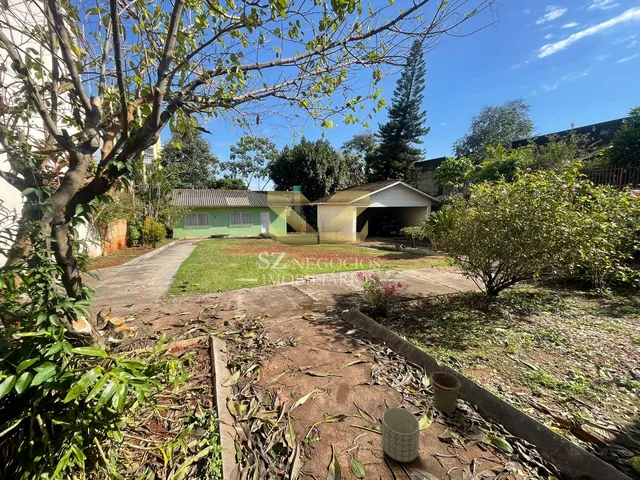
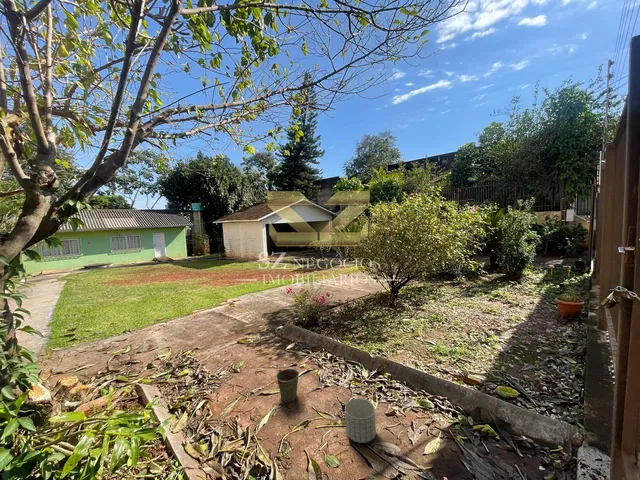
bucket: present [430,371,461,413] -> present [276,369,299,402]

